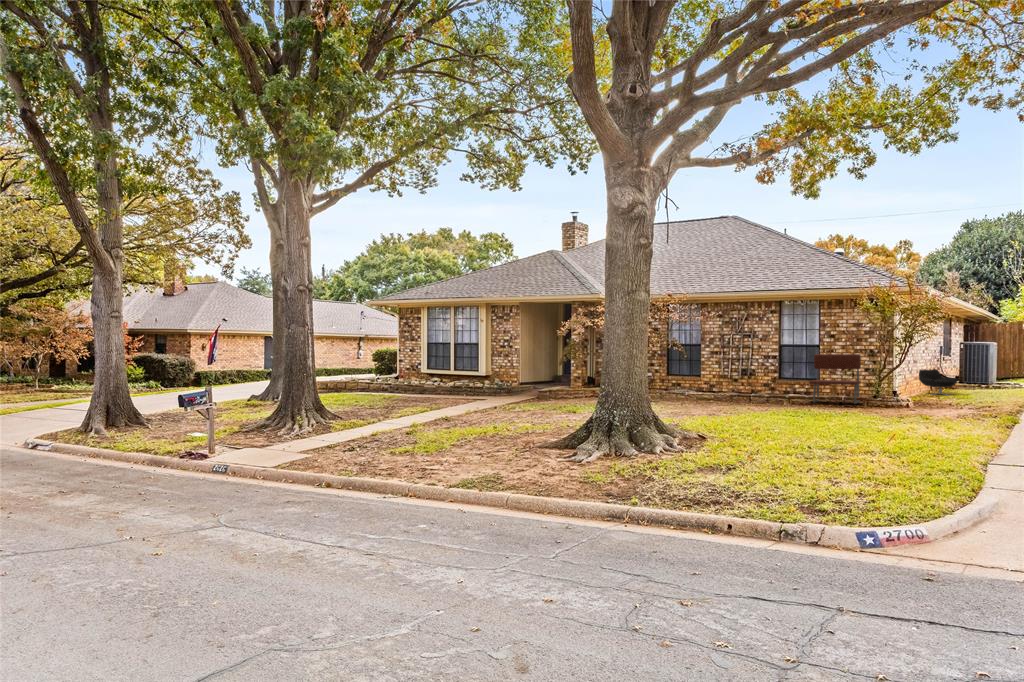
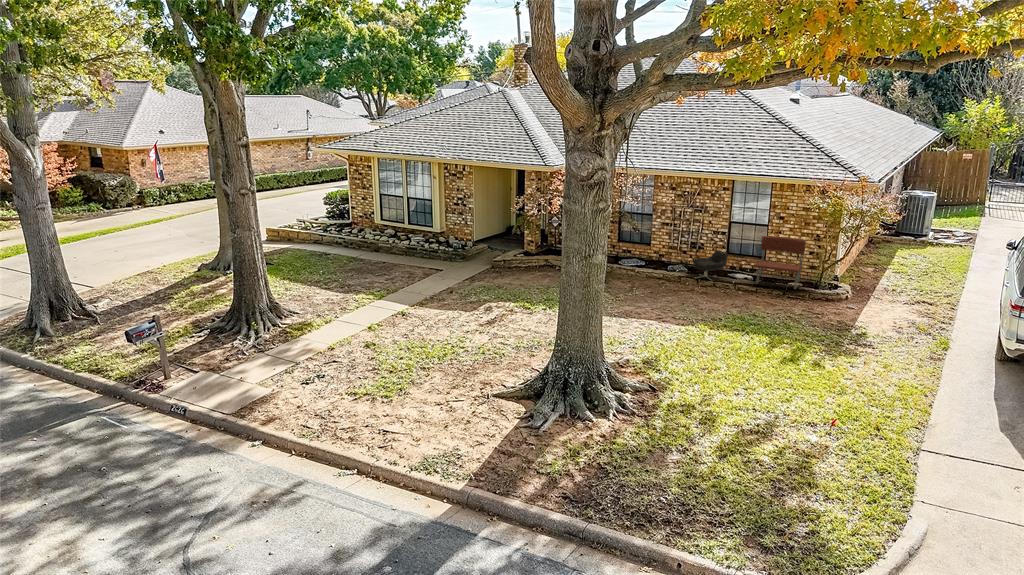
lounge chair: present [919,369,958,394] -> present [693,250,728,279]

